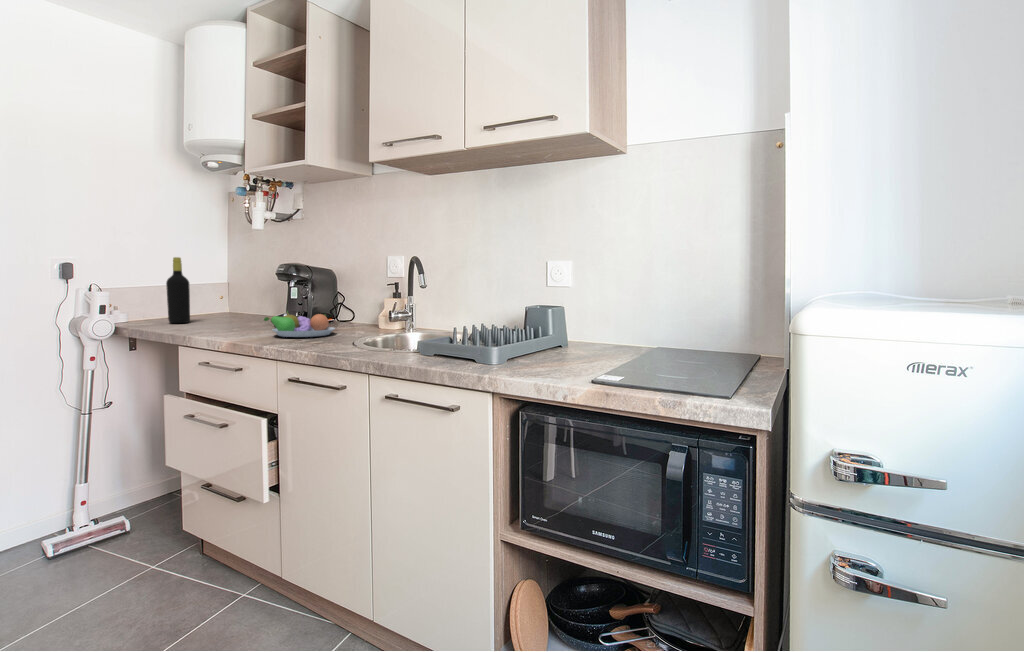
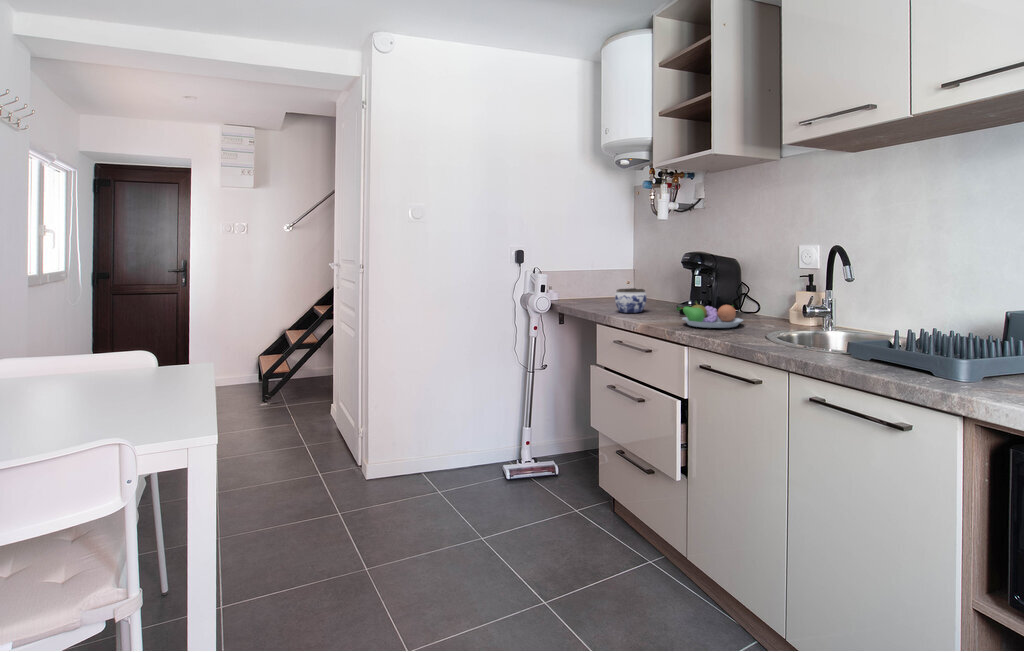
bottle: present [166,257,190,323] -> none [587,249,604,305]
jar: none [199,302,239,328] -> present [615,288,647,313]

